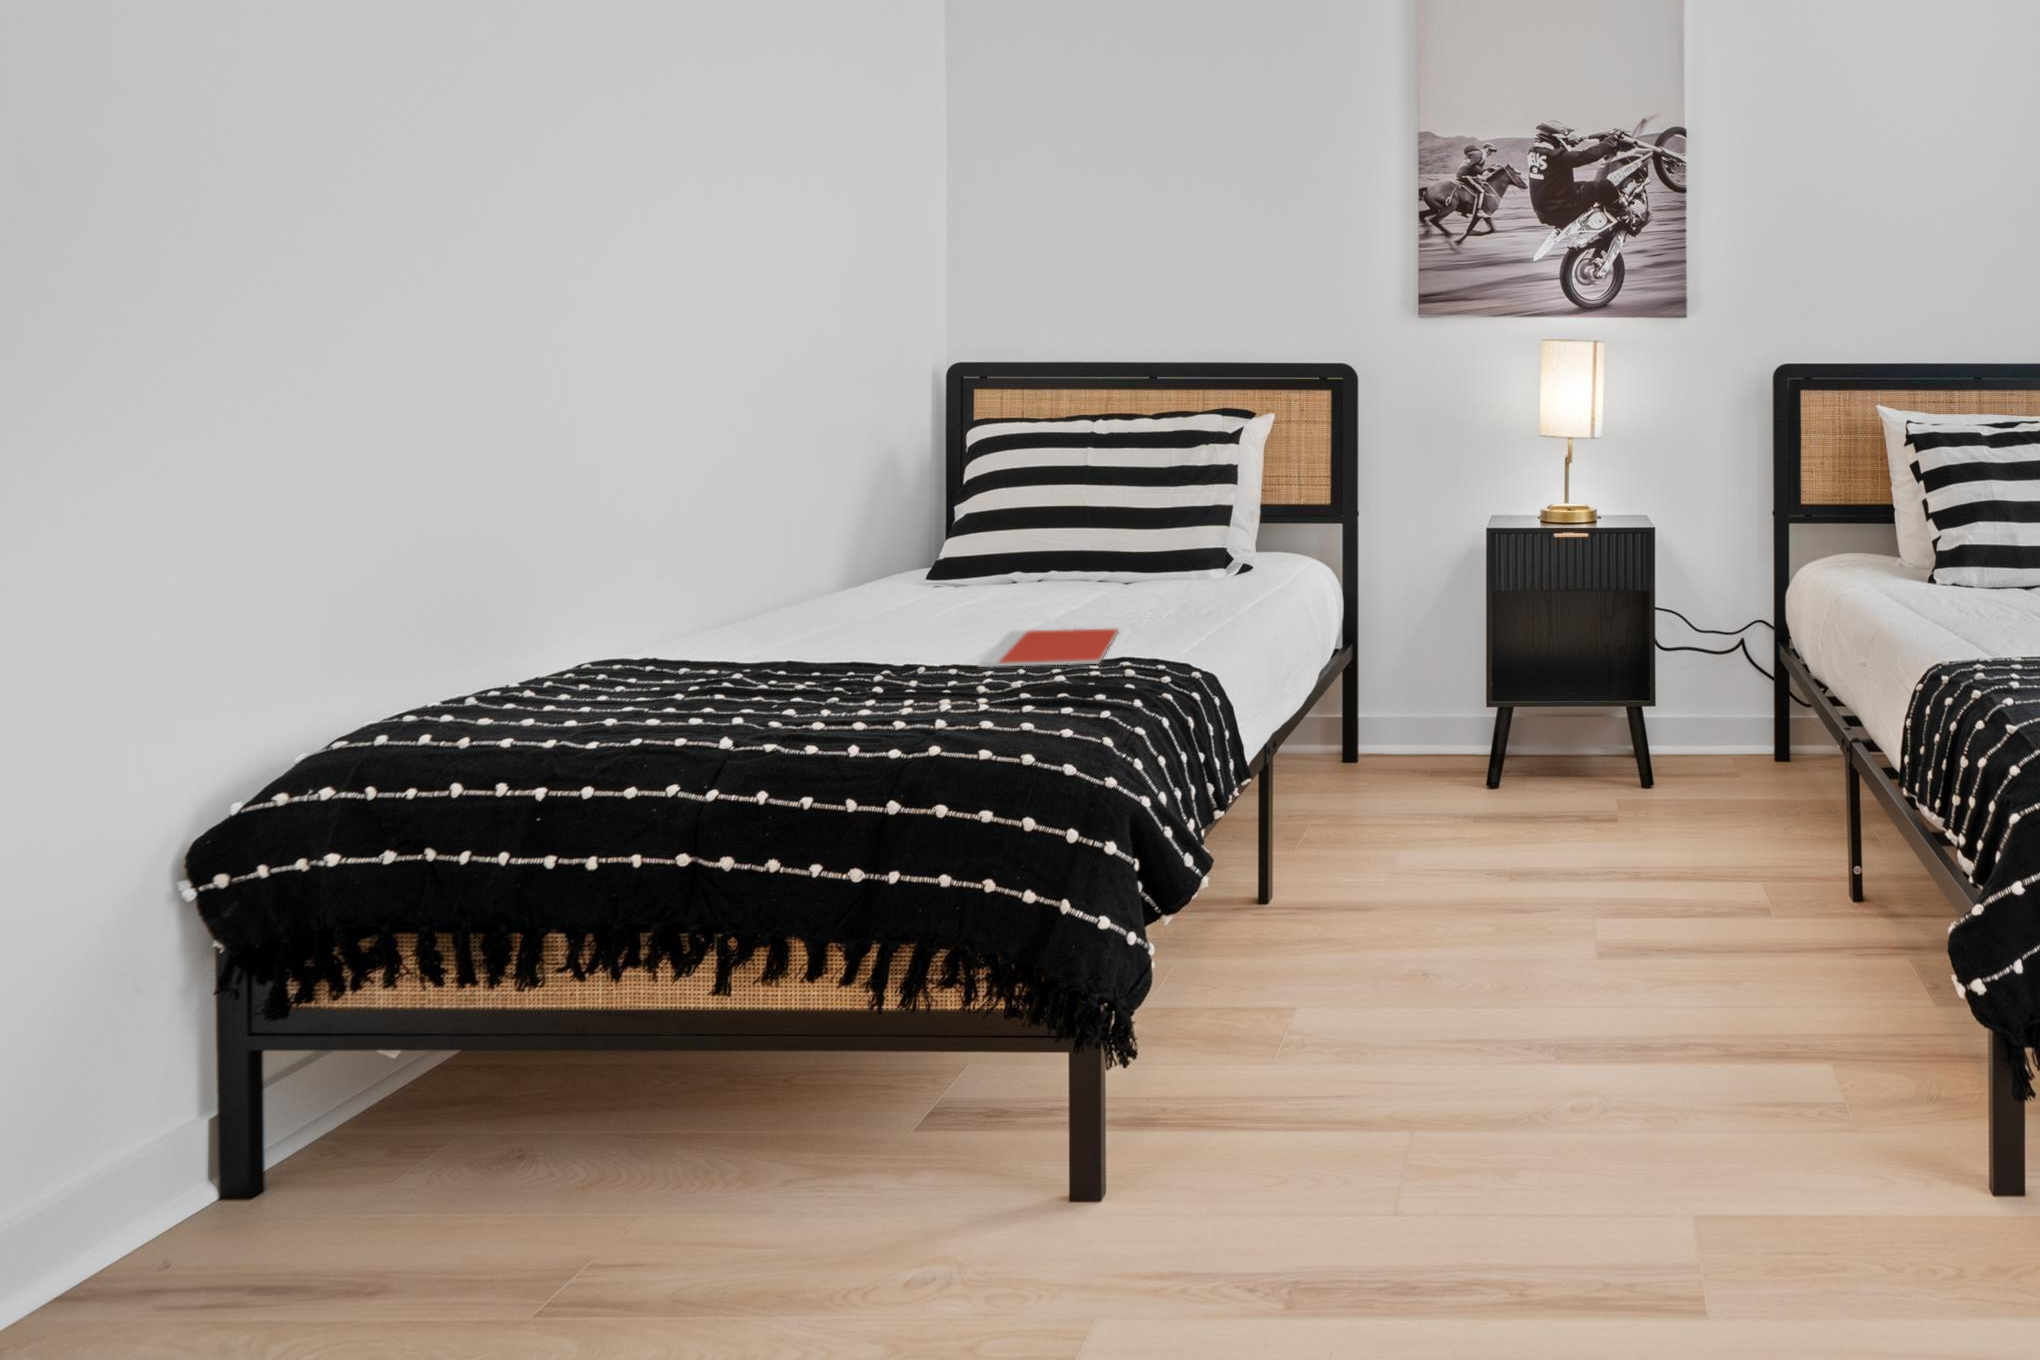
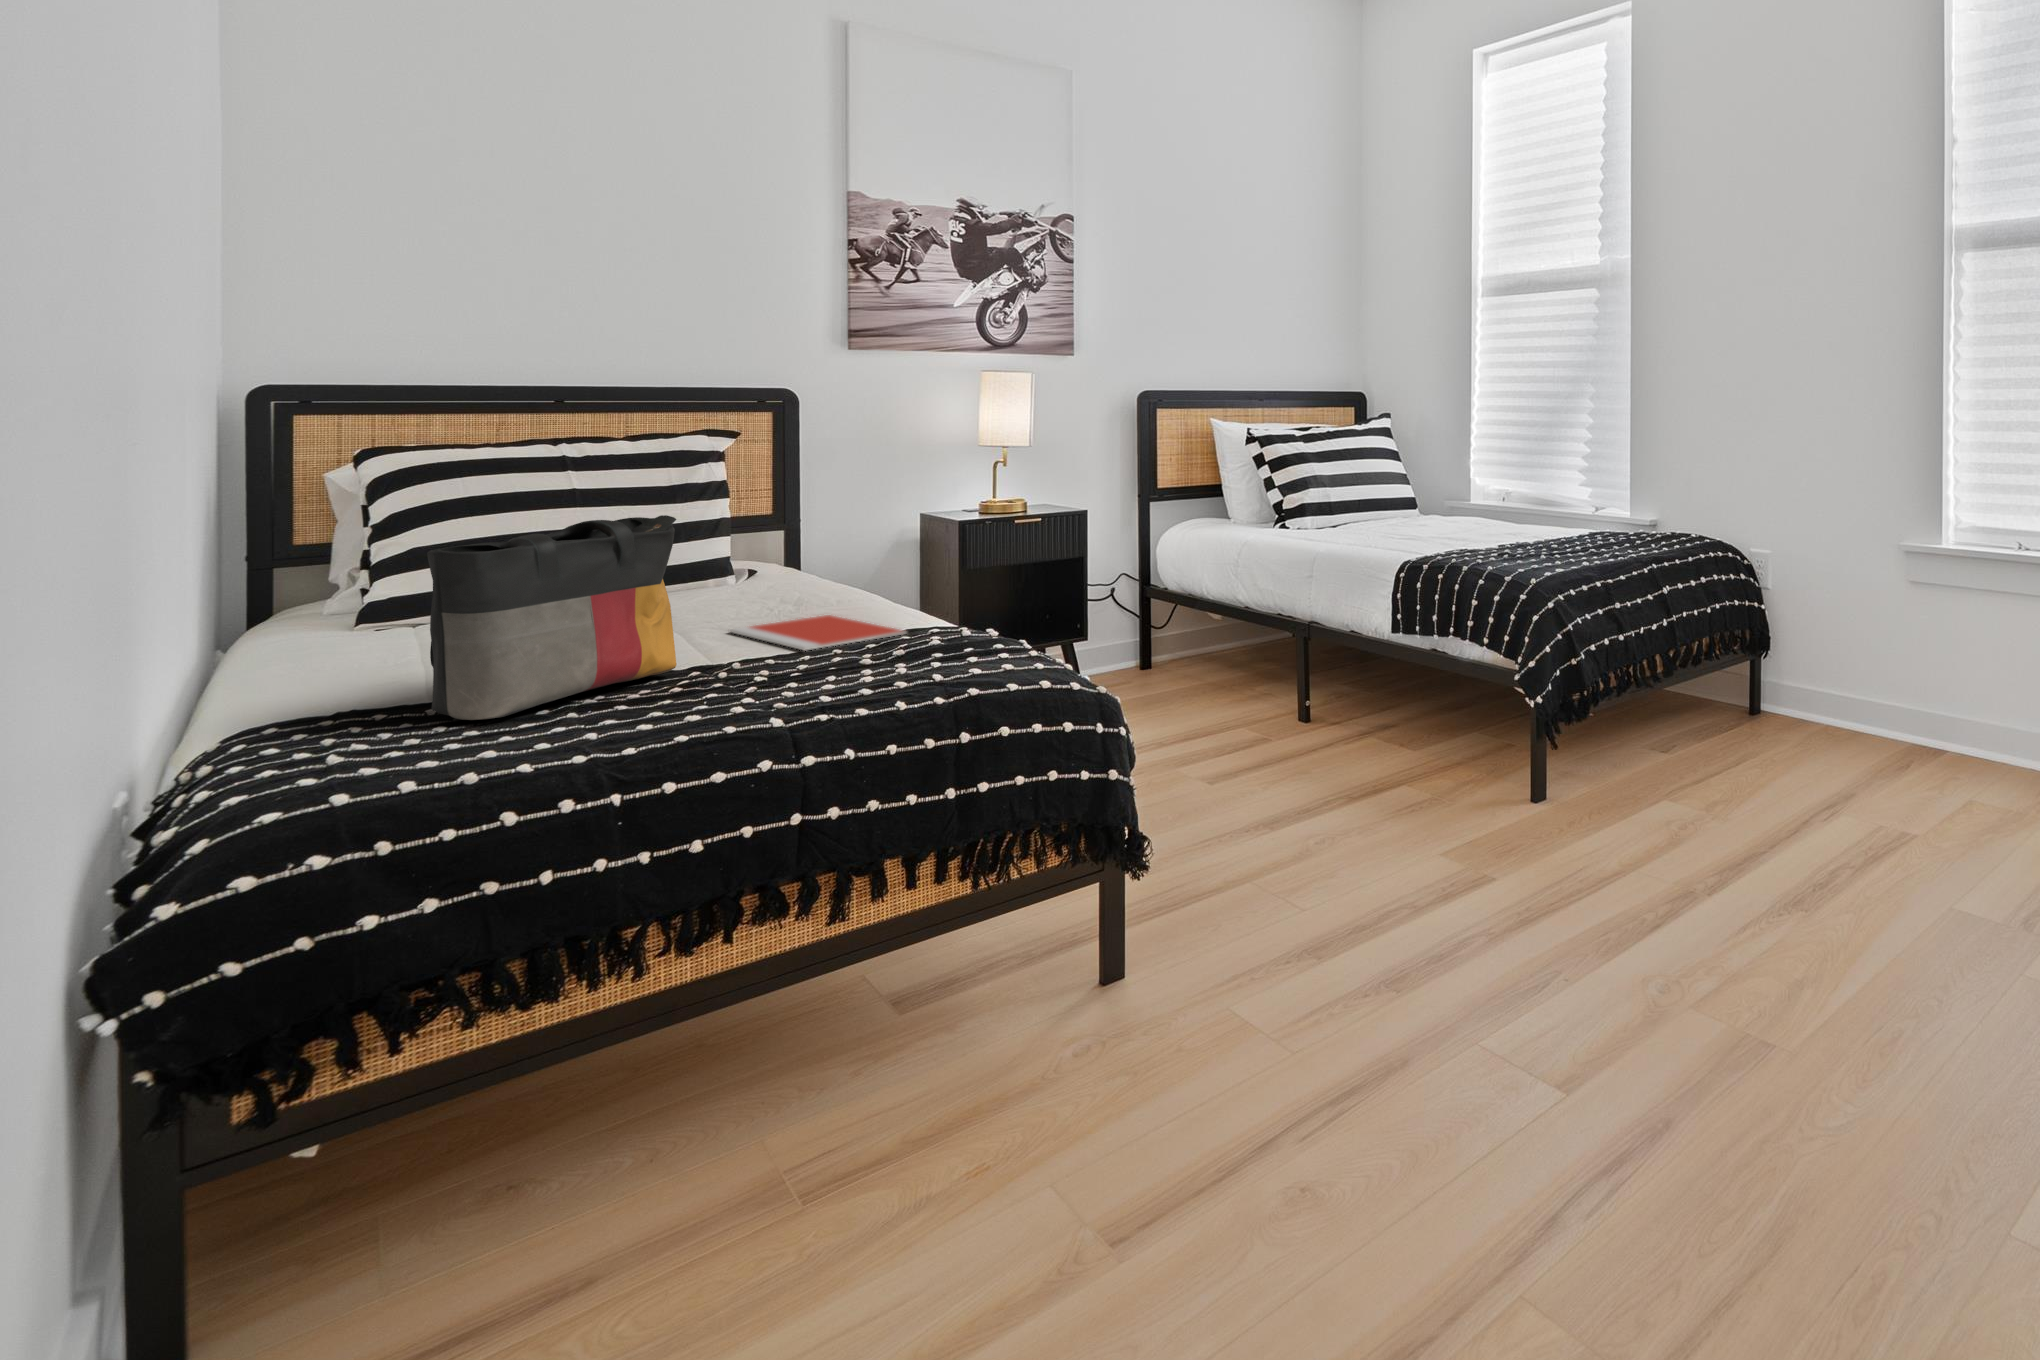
tote bag: none [590,502,853,691] -> present [427,515,677,720]

